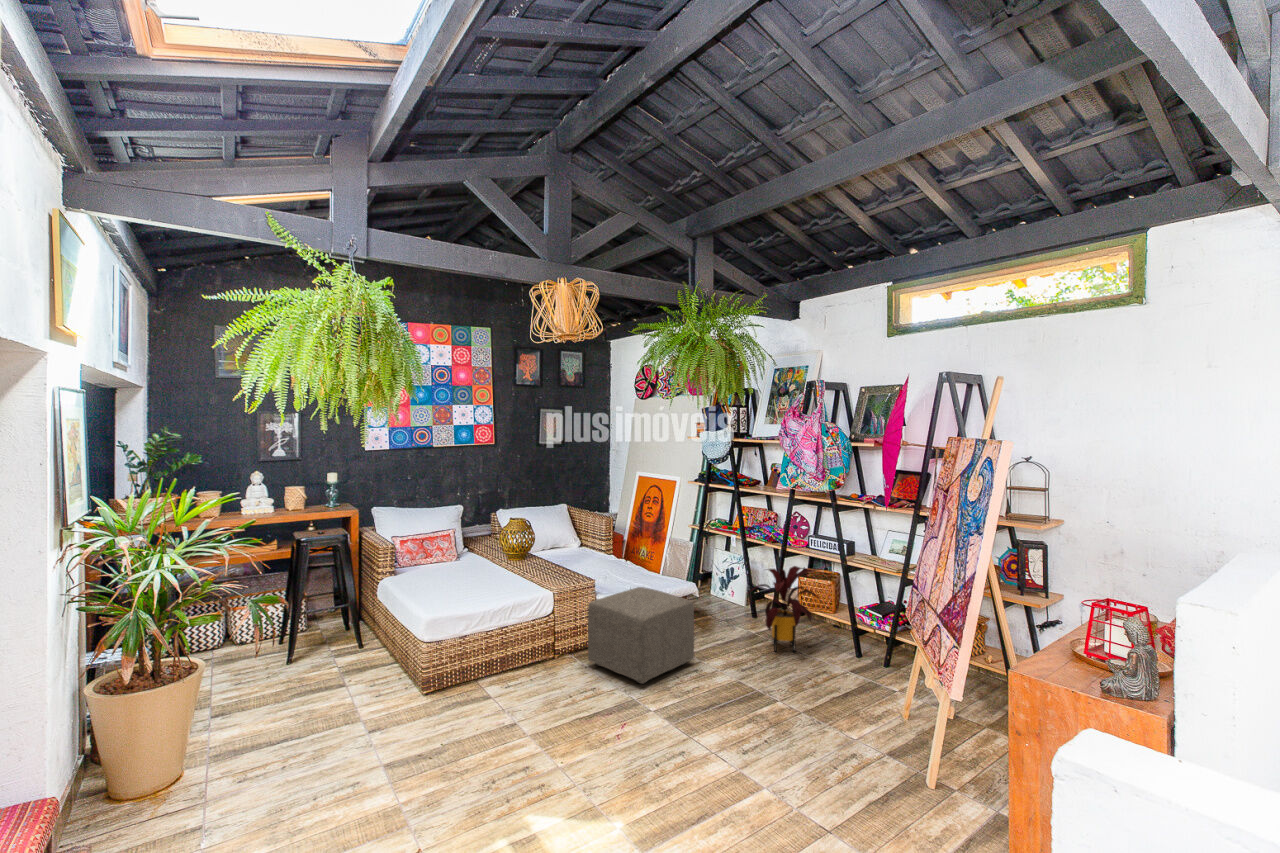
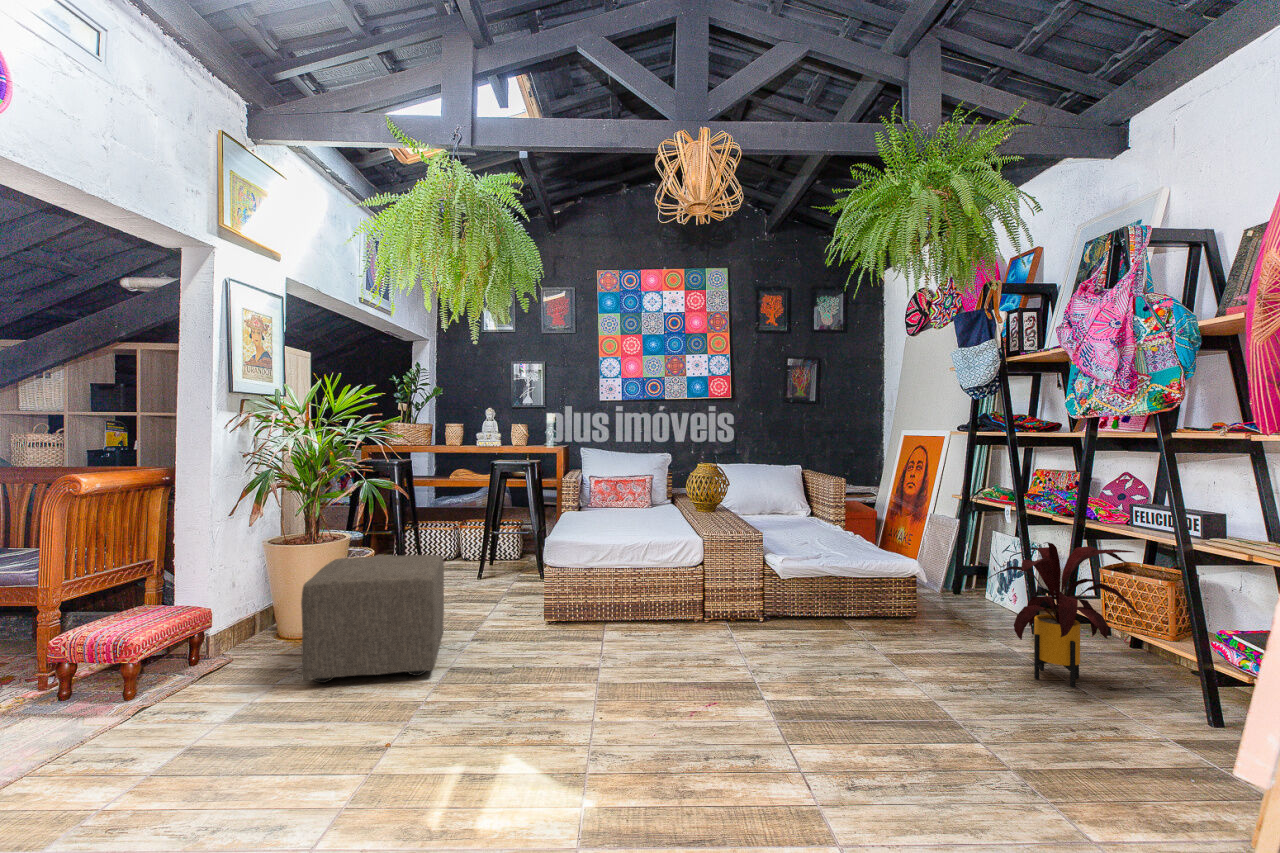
ottoman: present [588,587,695,684] -> present [301,555,444,683]

